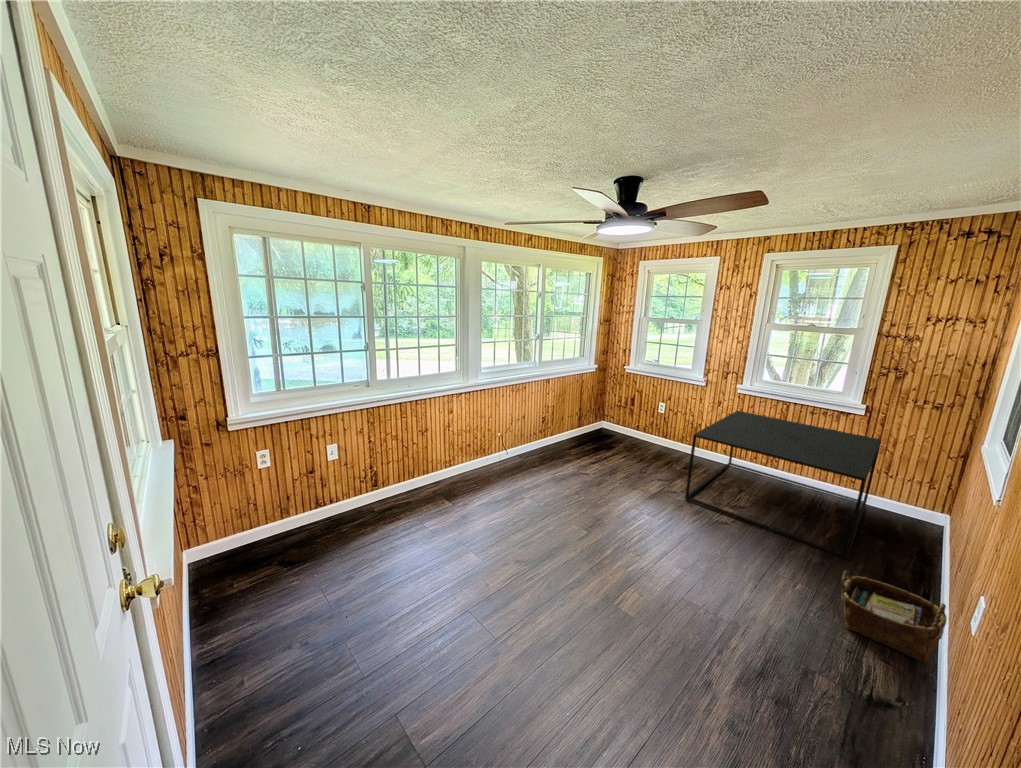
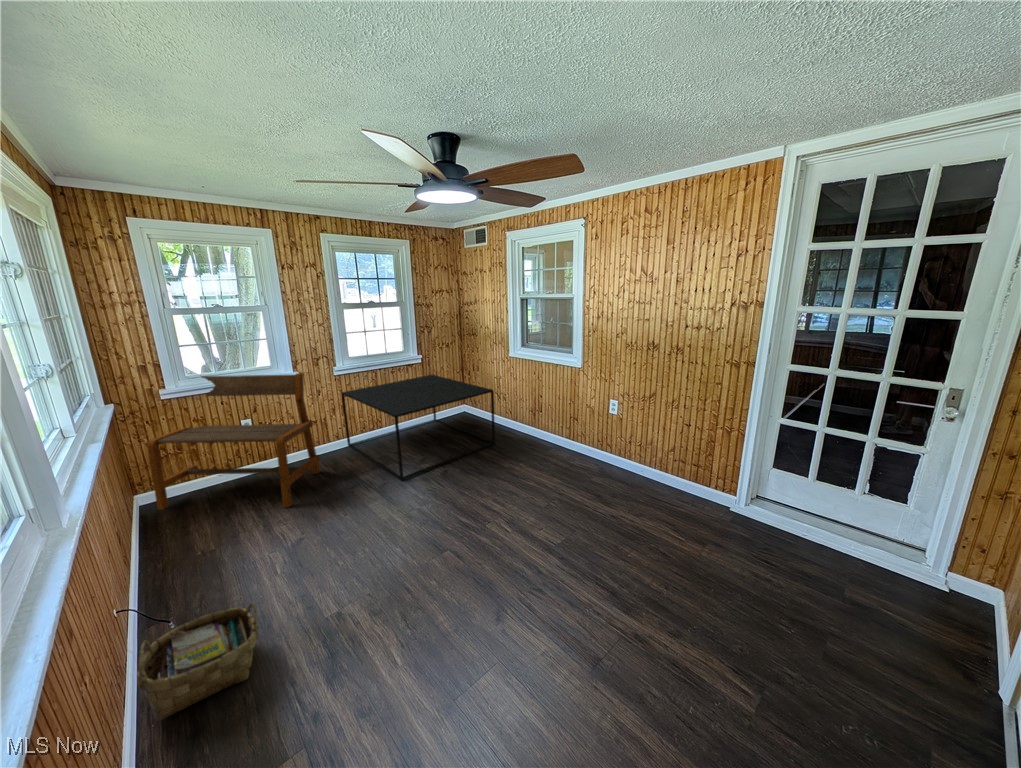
bench: none [599,361,680,462] -> present [147,373,320,510]
woven basket: present [841,571,947,663] -> present [137,603,259,721]

